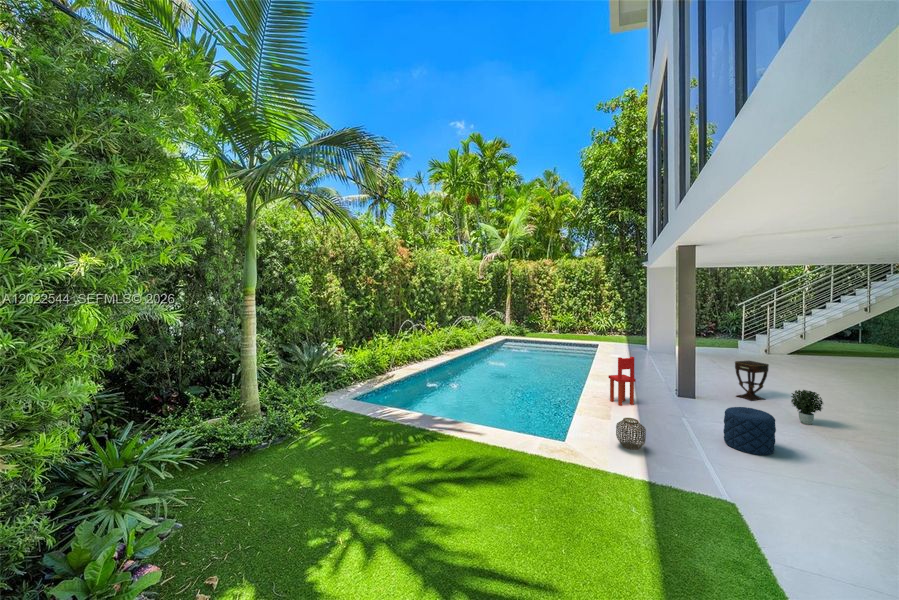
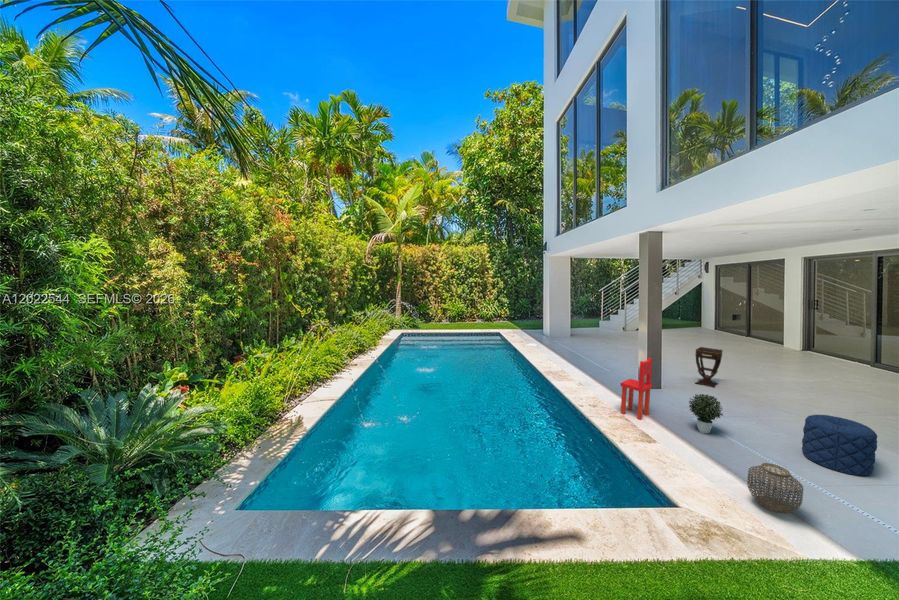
potted plant: present [791,390,823,425] -> present [689,394,723,434]

